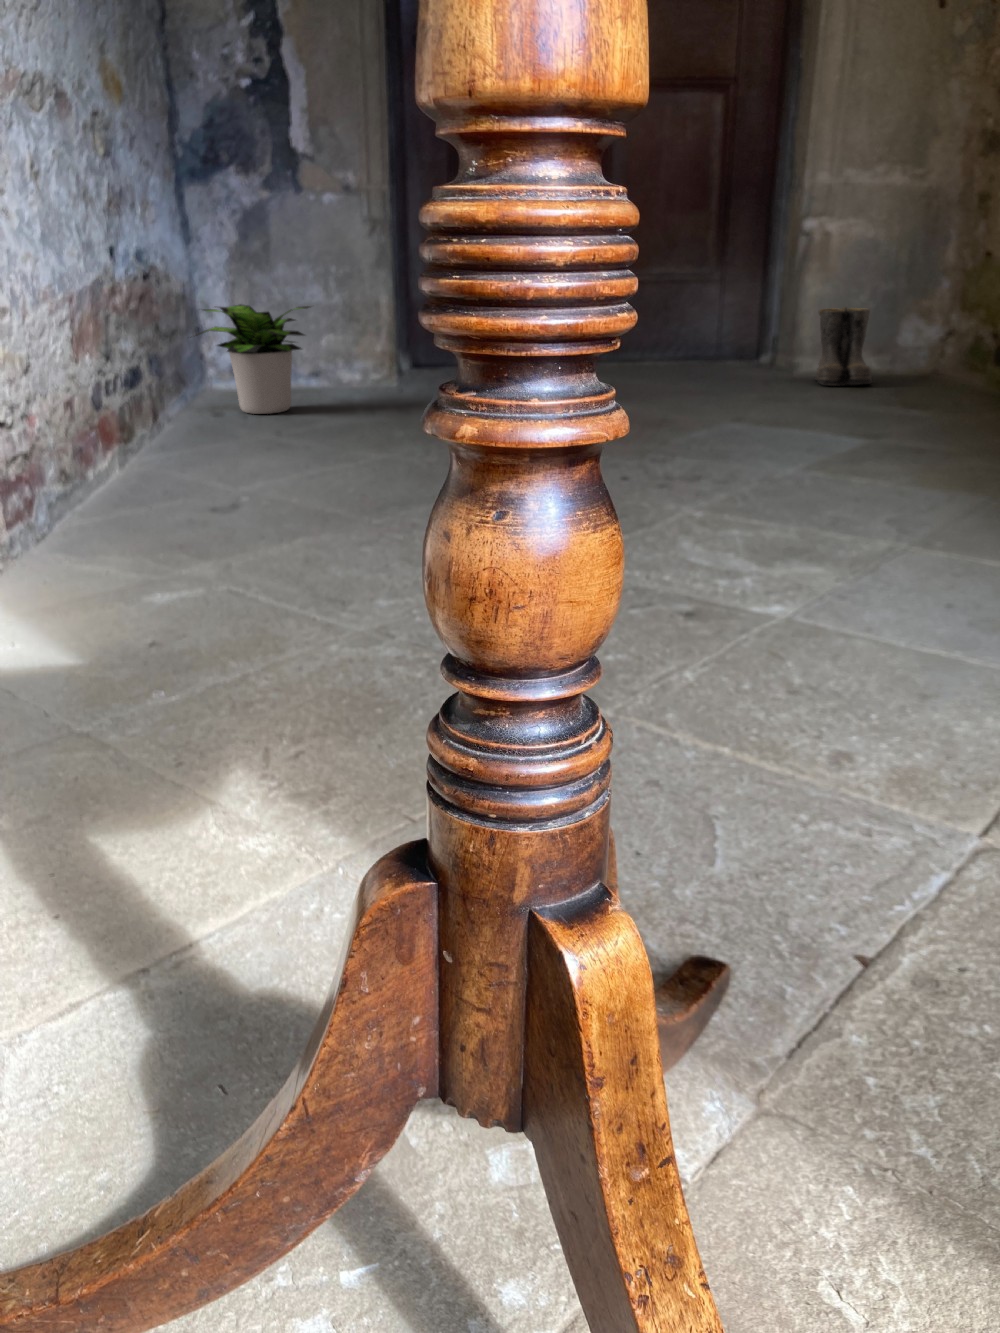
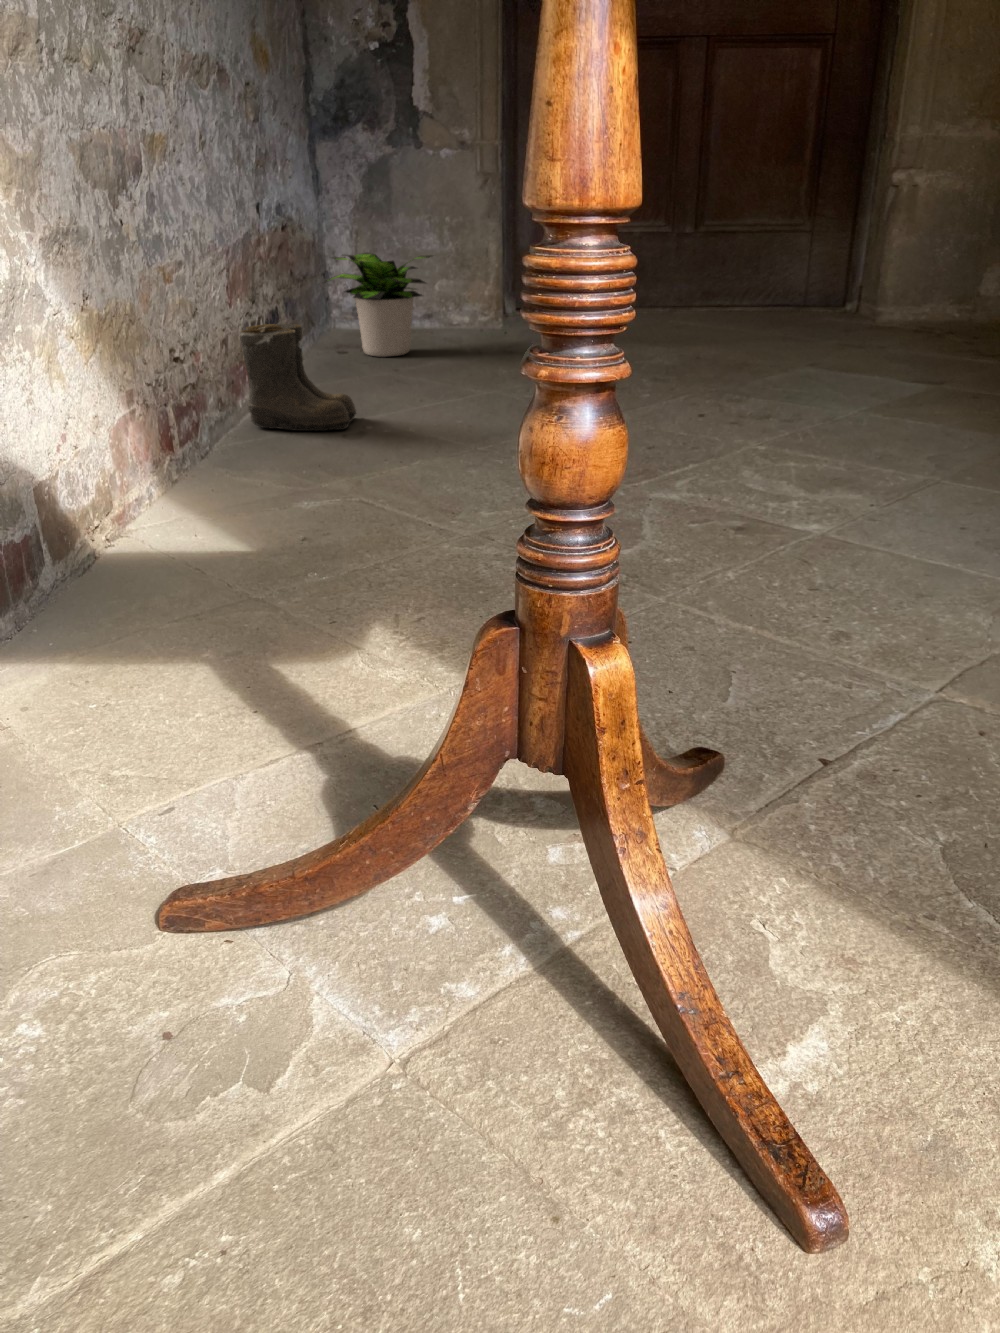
boots: present [815,307,873,386] -> present [240,324,356,431]

